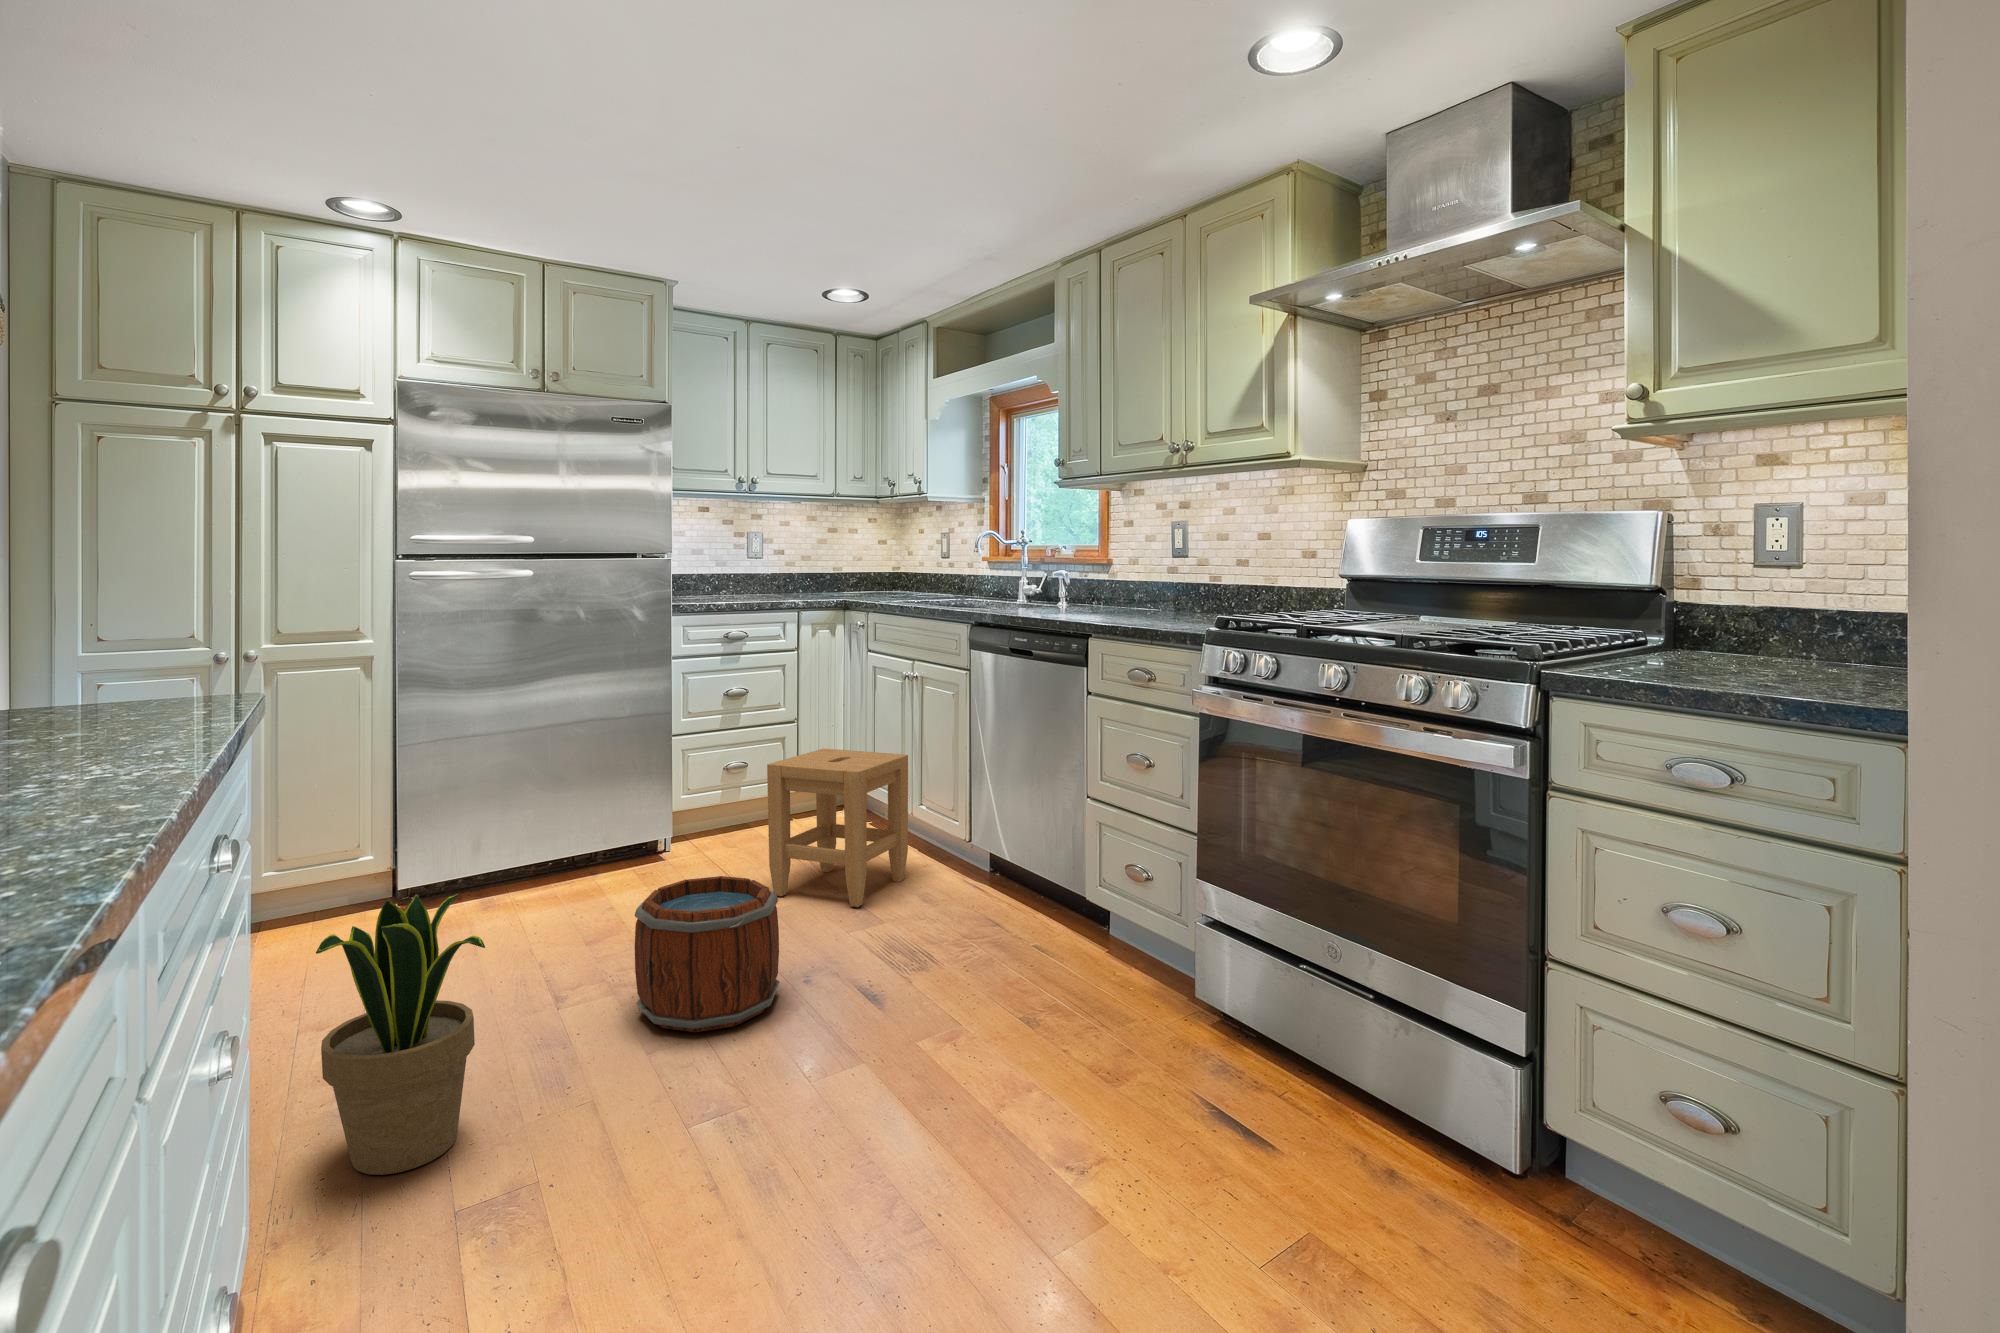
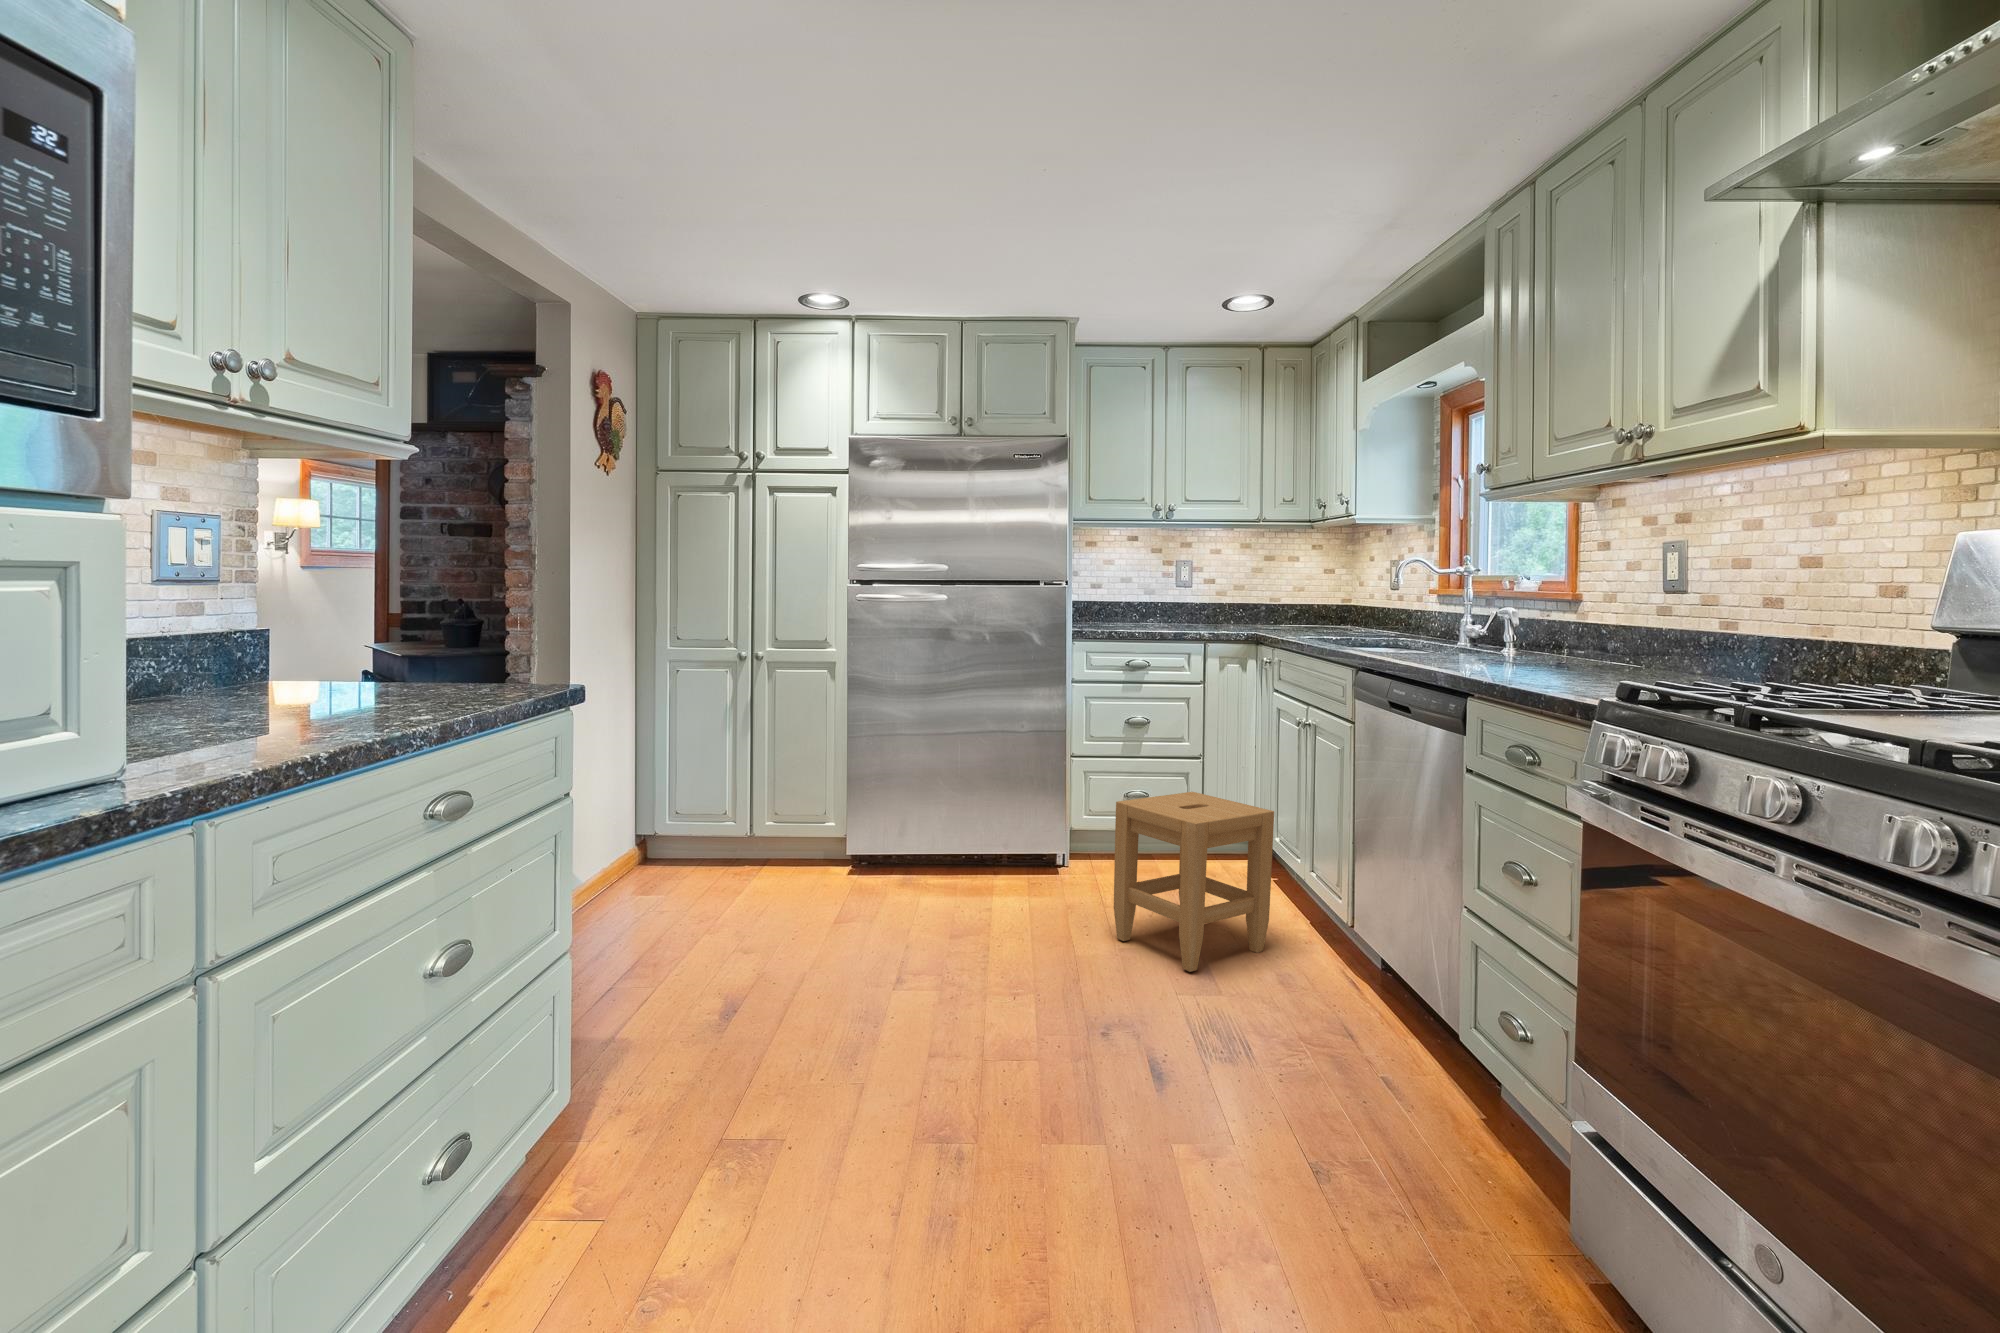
bucket: present [634,876,779,1032] -> none [913,909,1050,1071]
potted plant: present [316,893,485,1175] -> none [597,881,740,1121]

